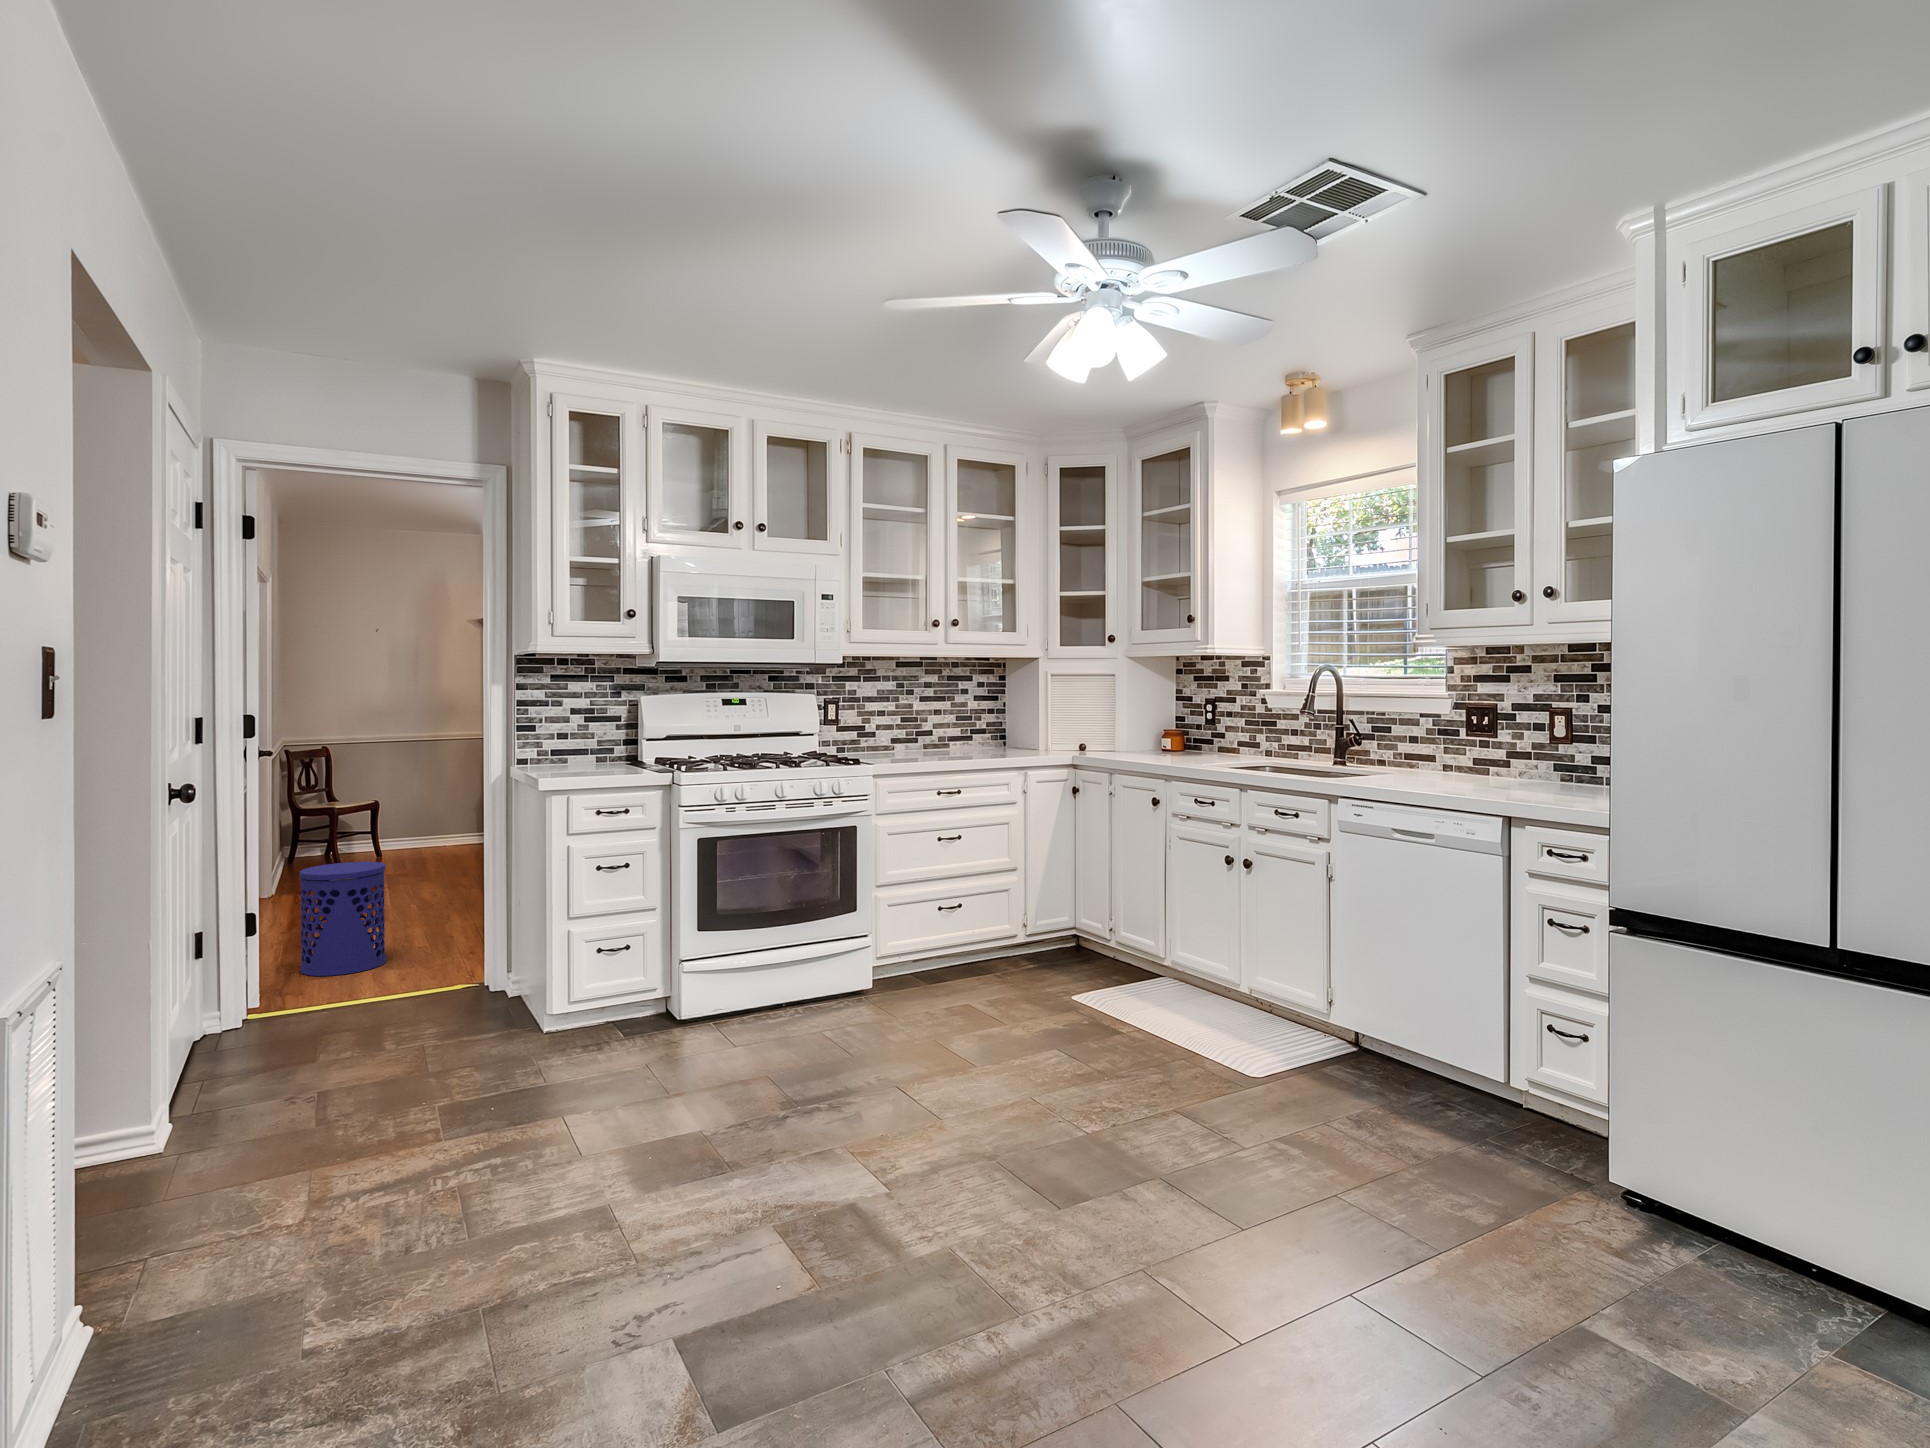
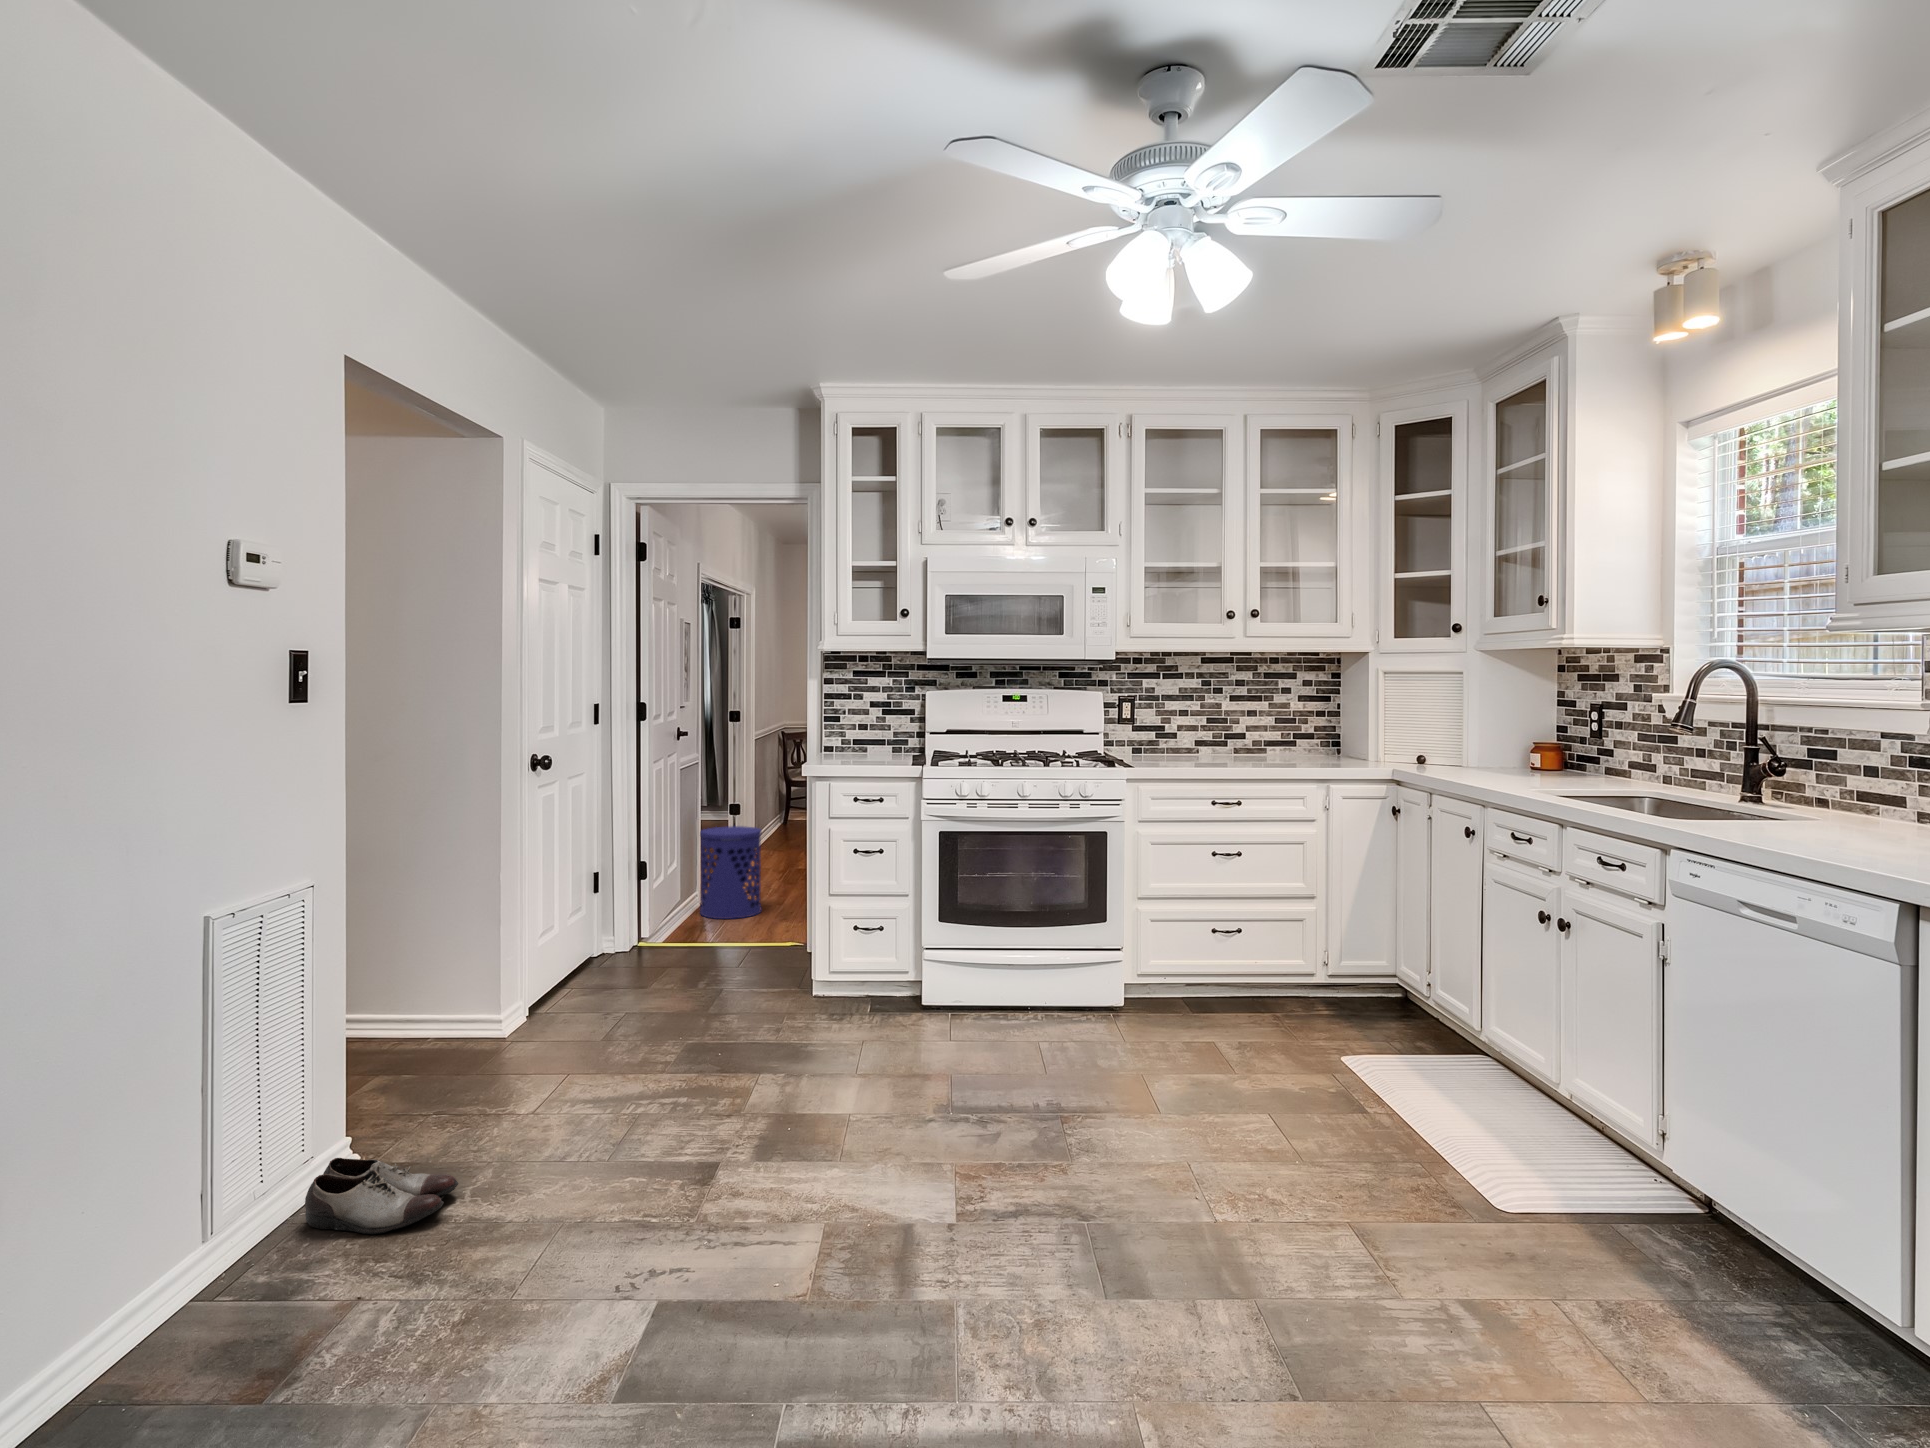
shoe: none [105,1300,317,1412] -> present [305,1158,459,1234]

